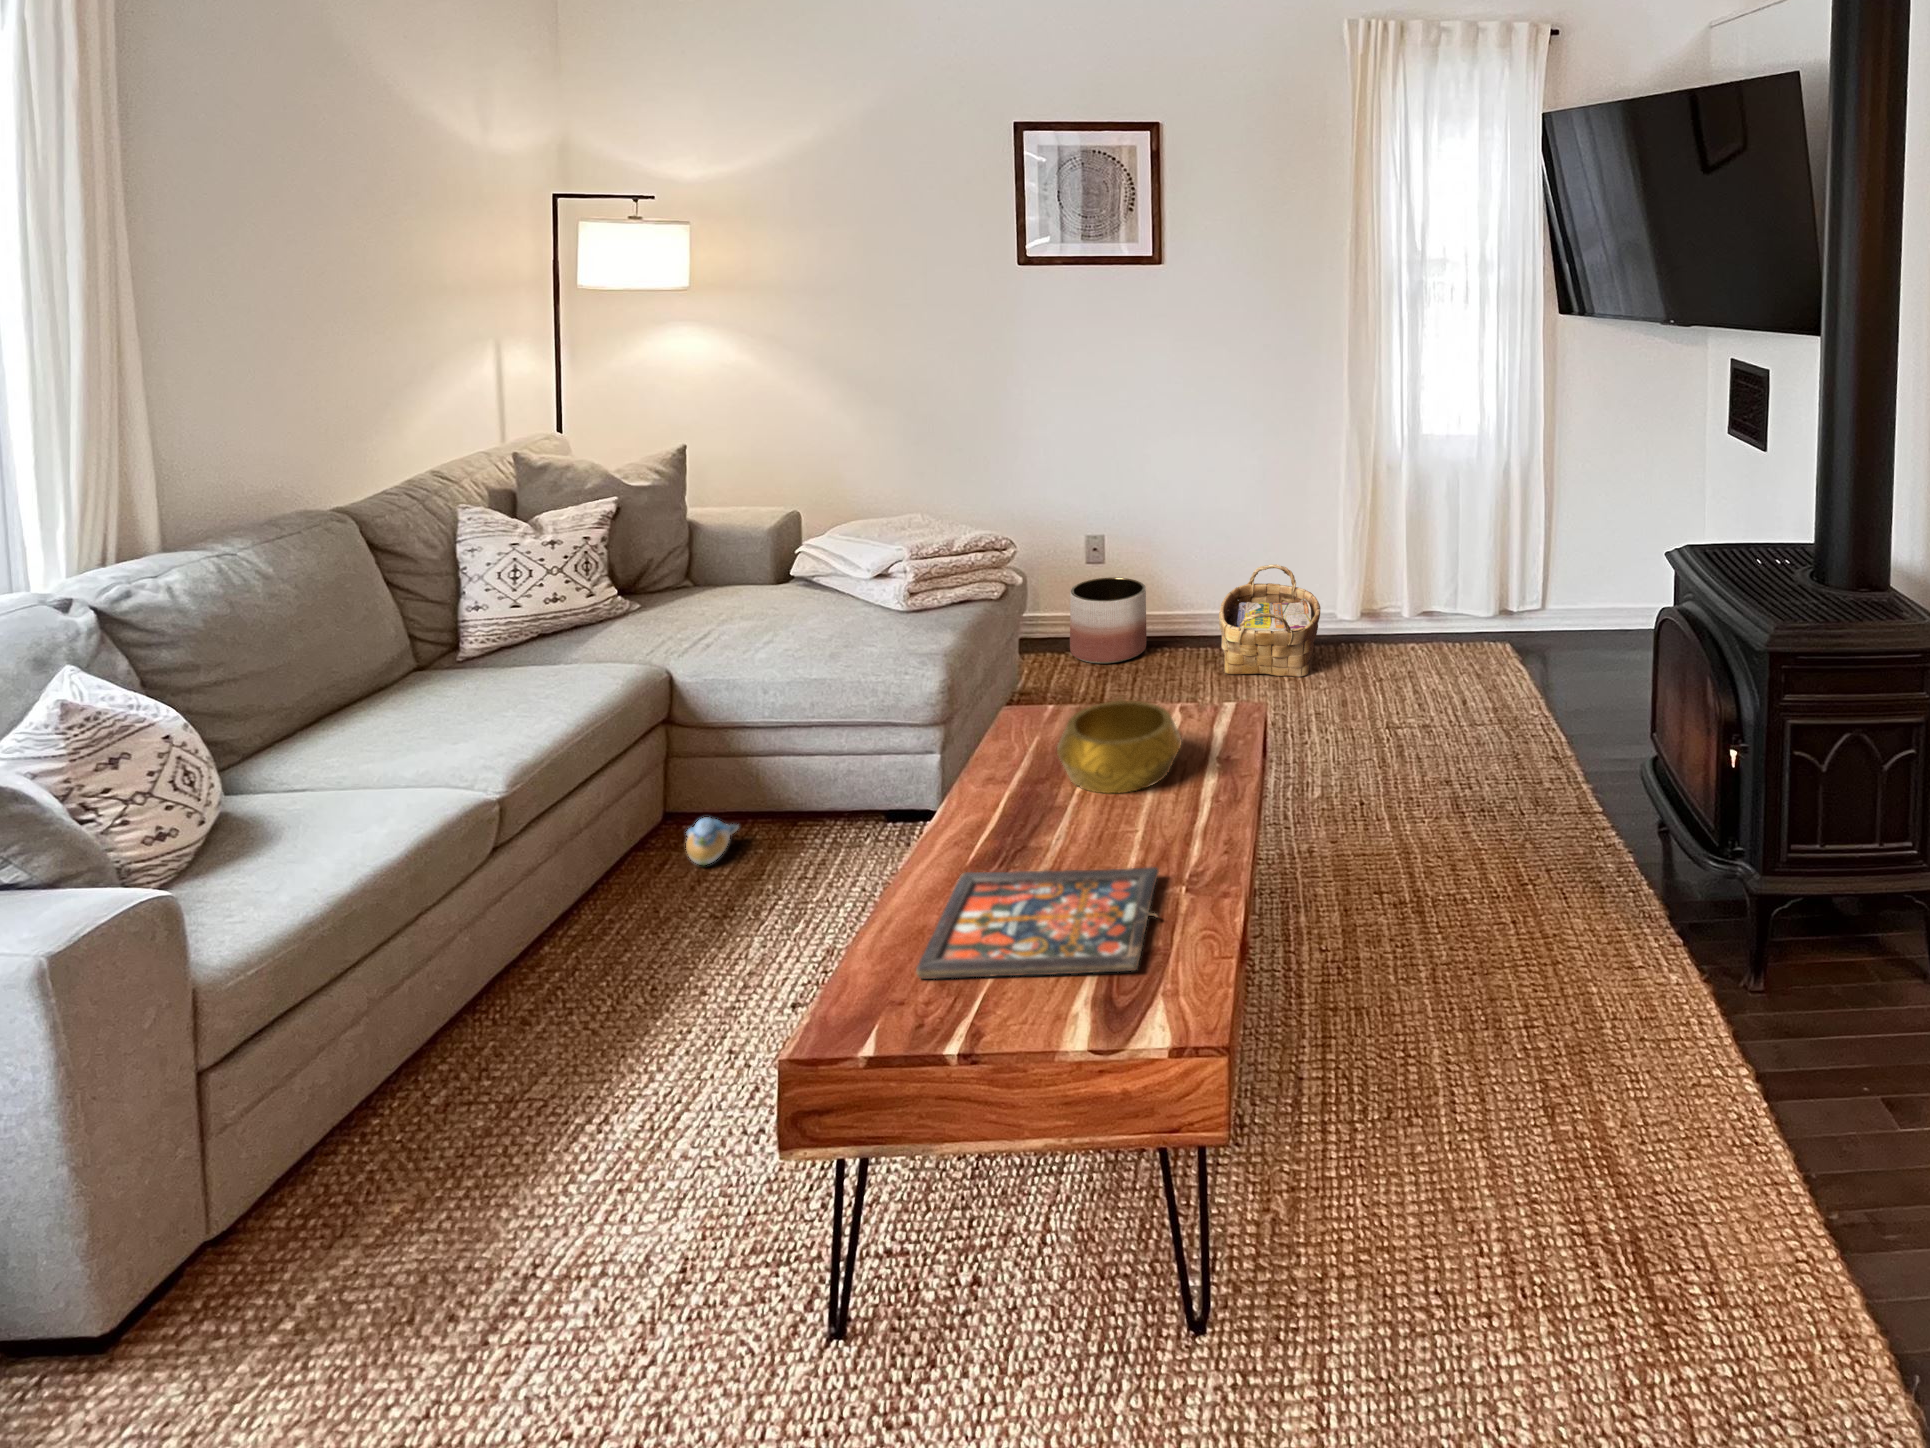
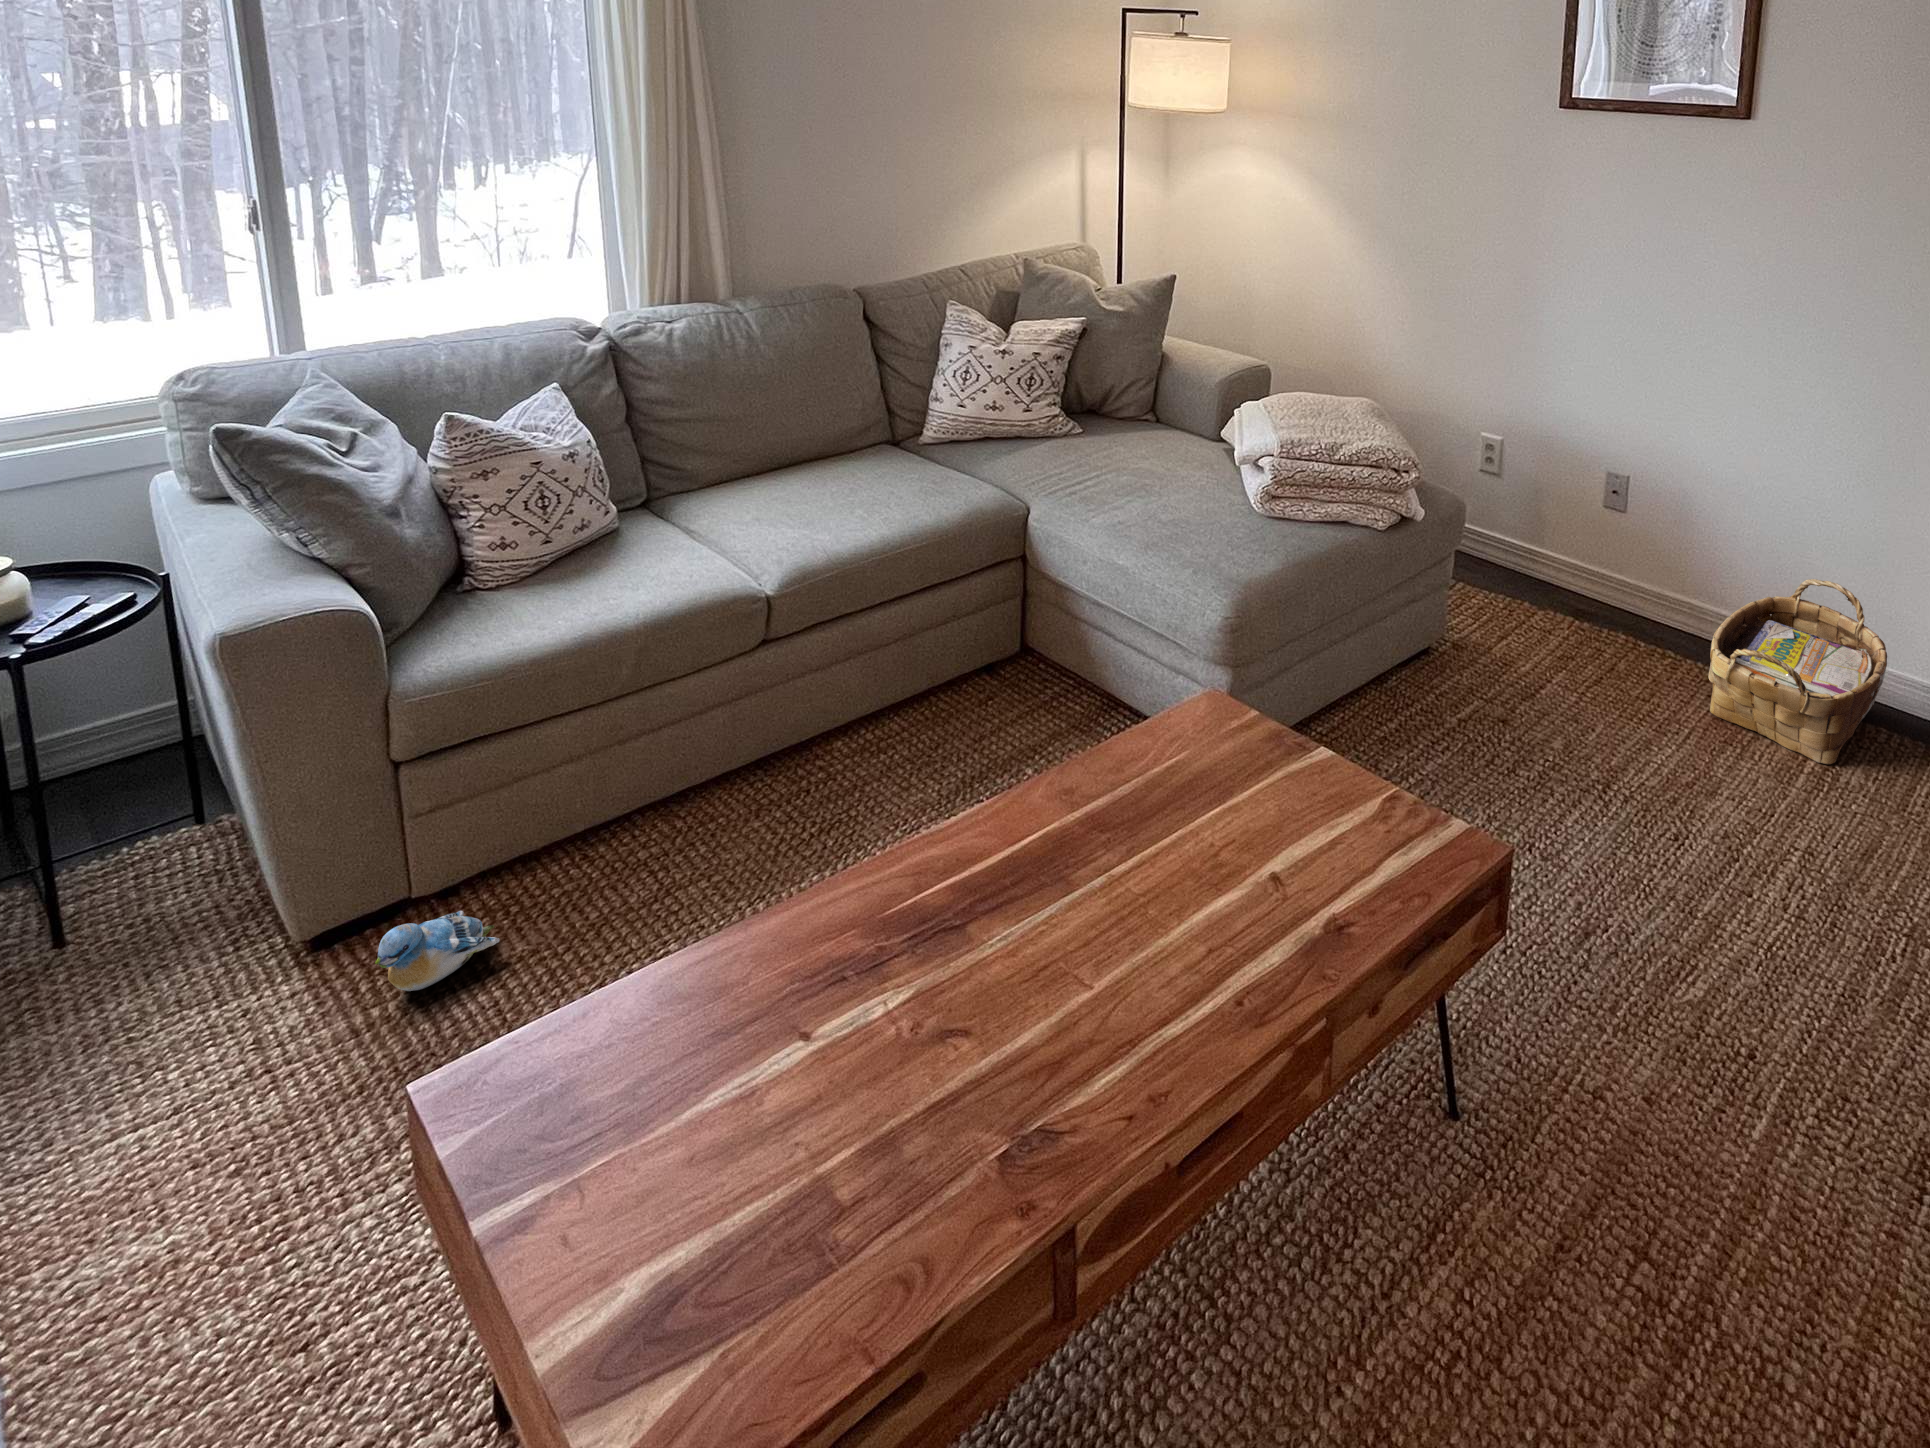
planter: present [1070,577,1146,664] -> none [1538,526,1643,642]
decorative bowl: present [1057,700,1182,794] -> none [1110,745,1298,913]
plush toy: present [686,817,739,865] -> present [375,911,500,991]
board game: present [916,867,1159,979] -> none [591,934,1004,1310]

